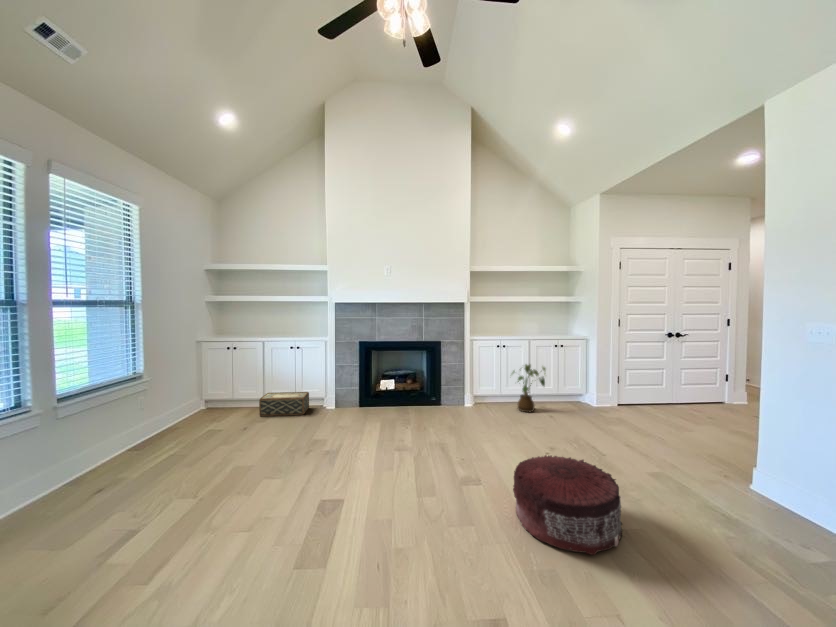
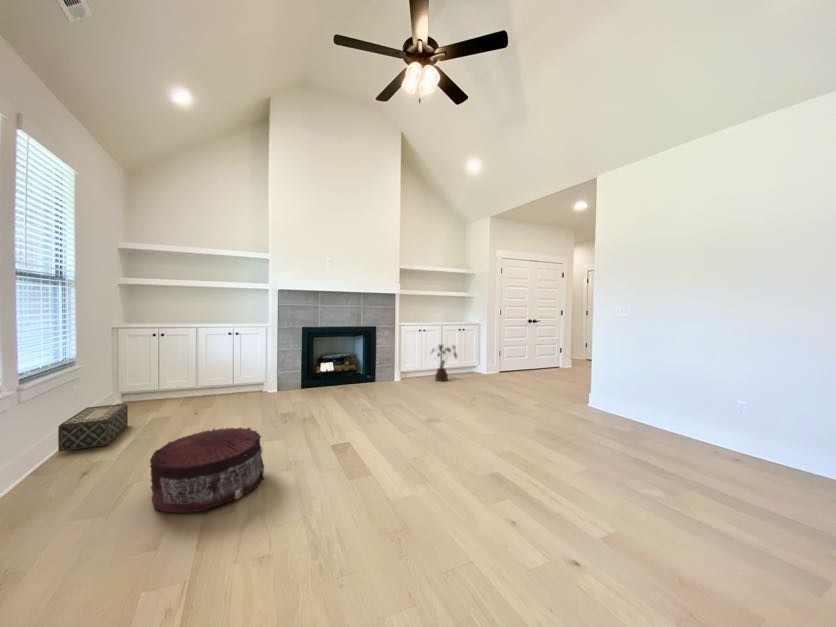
woven basket: present [259,392,309,416] -> present [58,404,128,452]
pouf: present [513,455,623,555] -> present [150,428,264,513]

